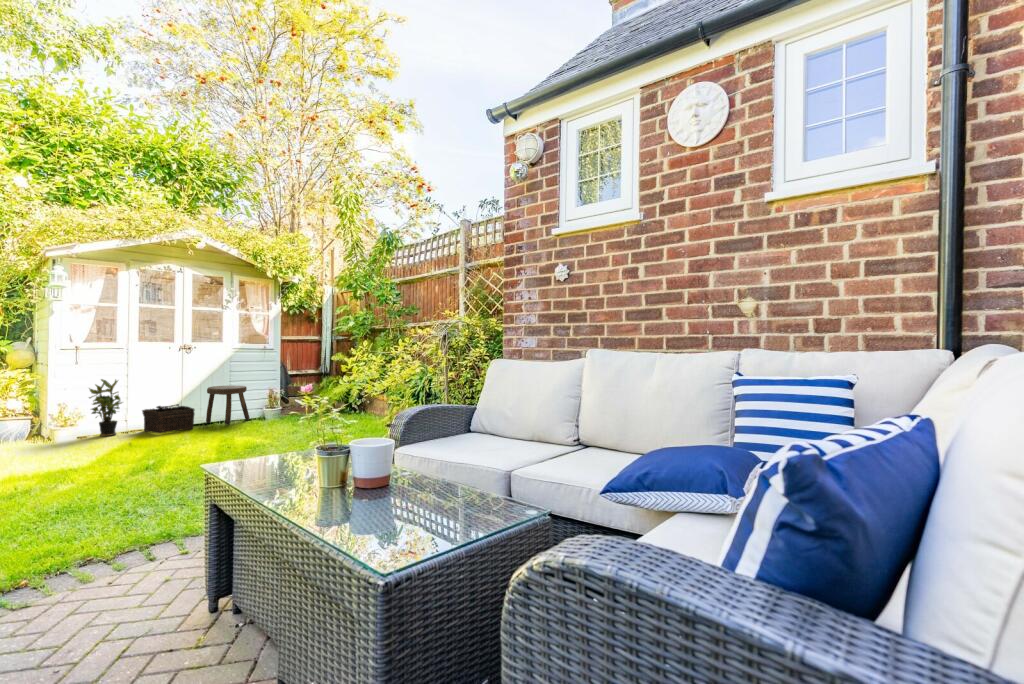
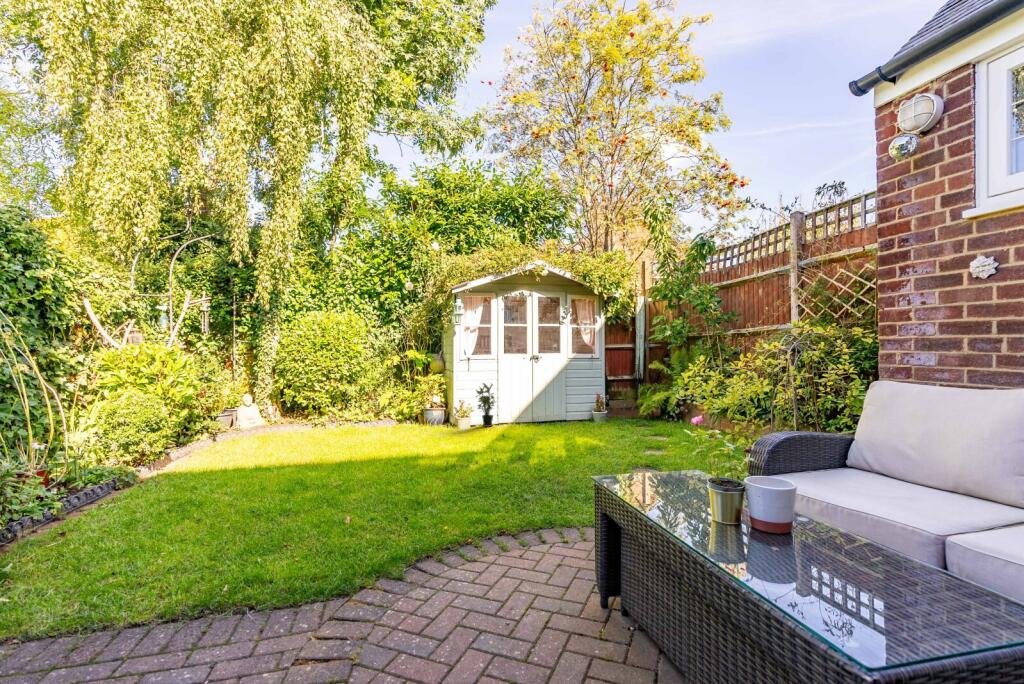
stool: present [206,385,250,425] -> none [550,389,583,423]
basket: present [142,404,195,433] -> none [508,404,544,428]

